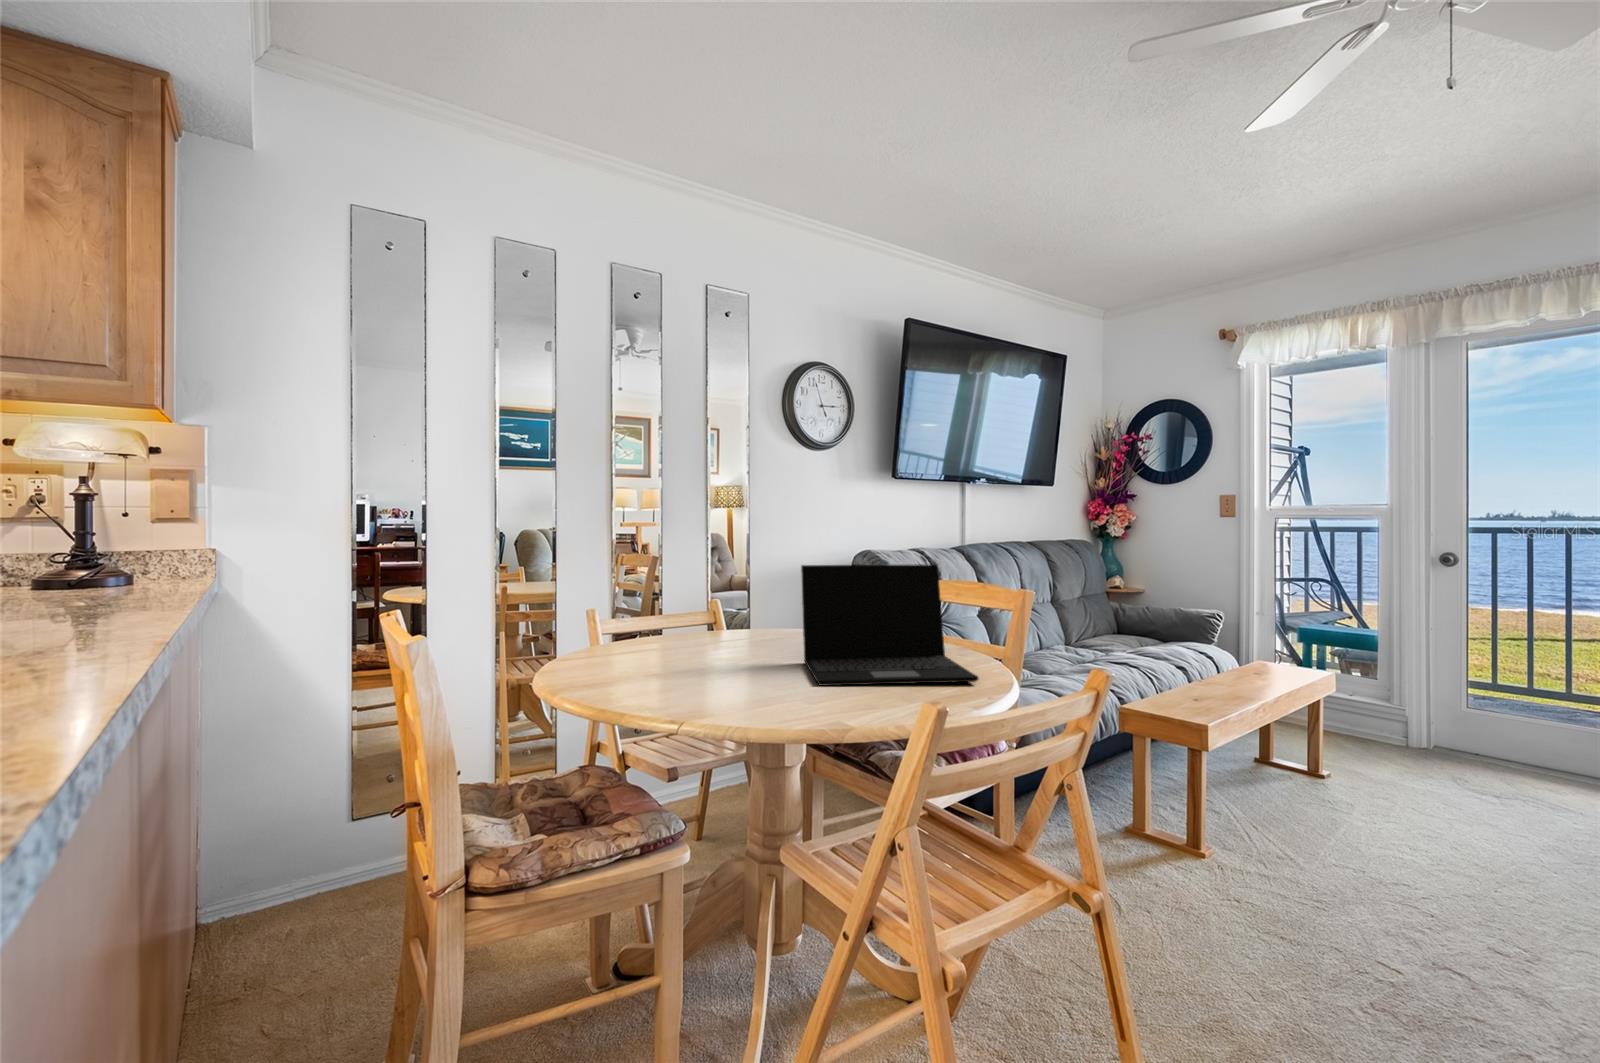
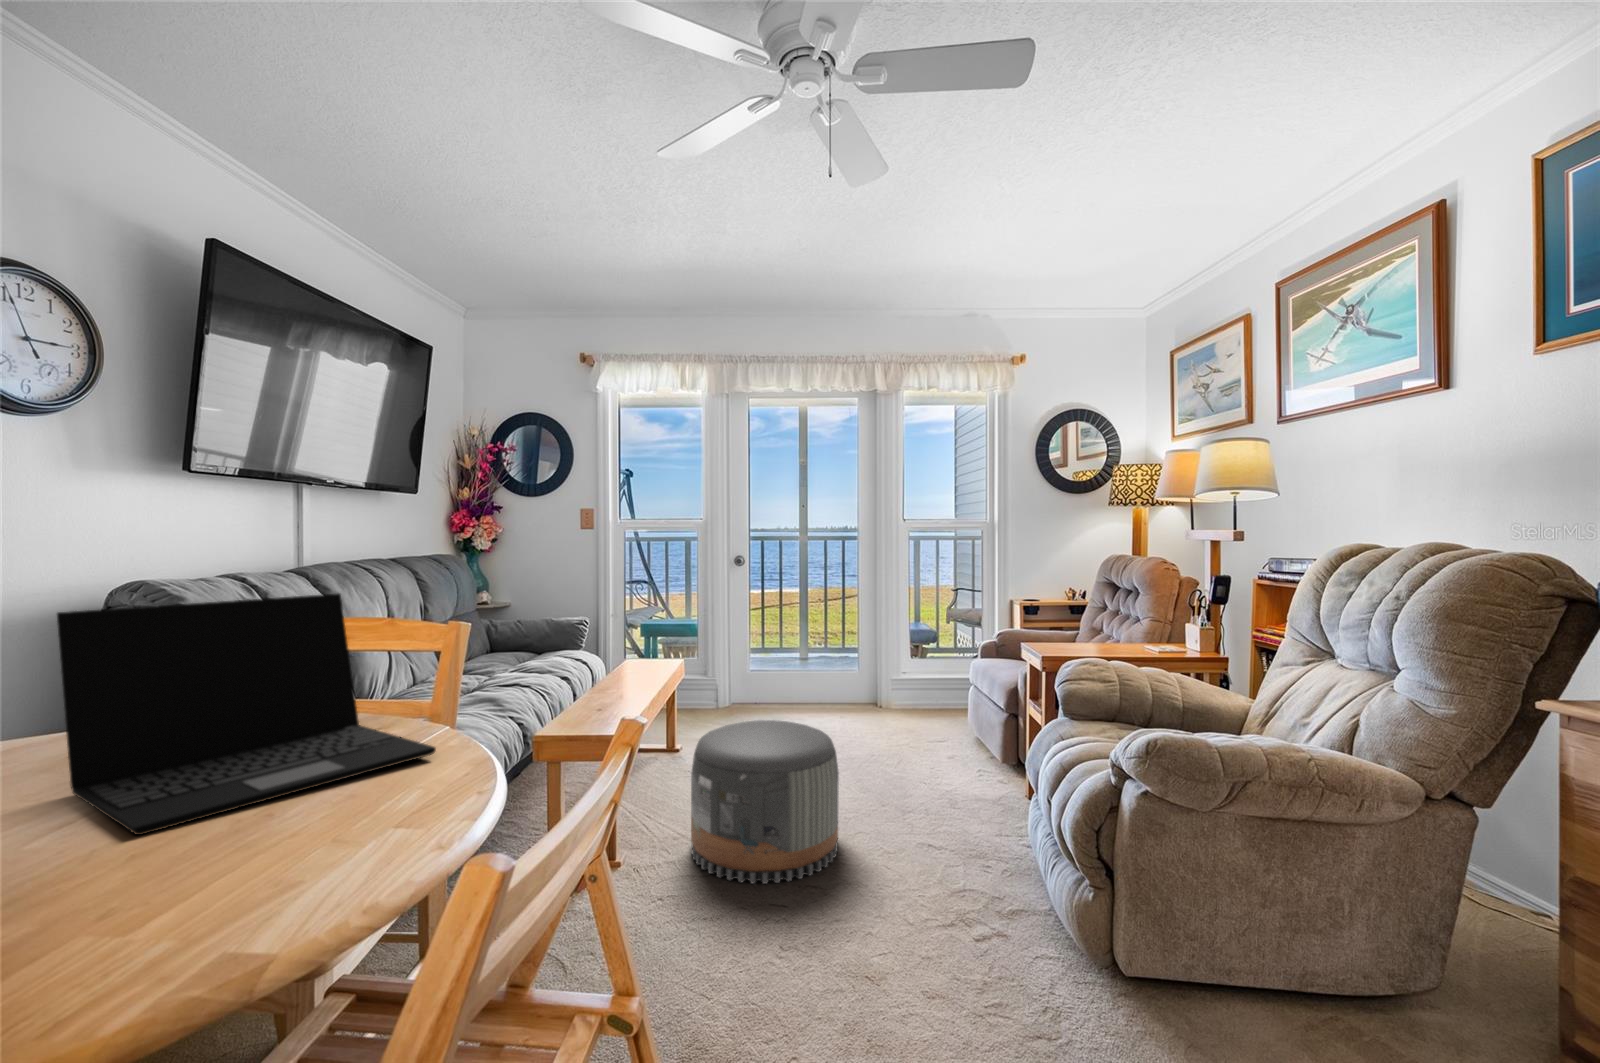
pouf: none [1292,747,1524,955] -> present [691,720,839,884]

